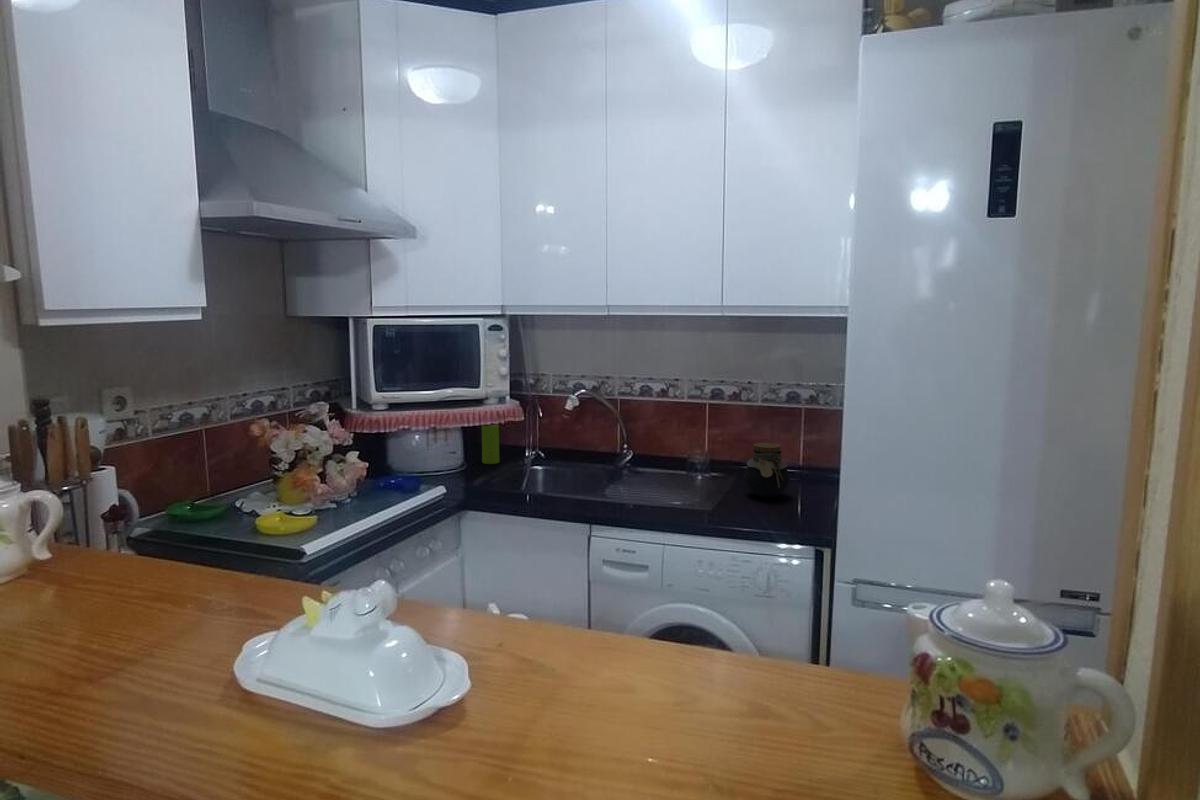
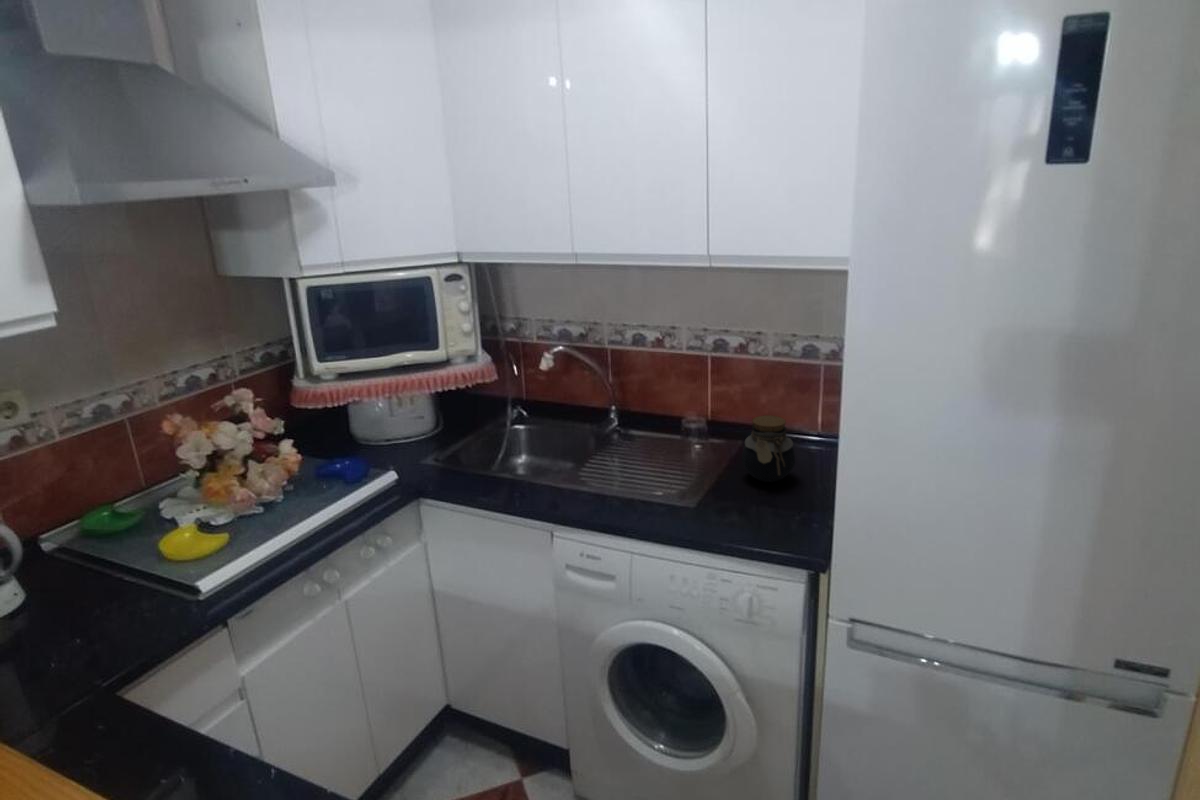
soap dispenser: present [482,425,500,464] -> none [455,357,480,424]

